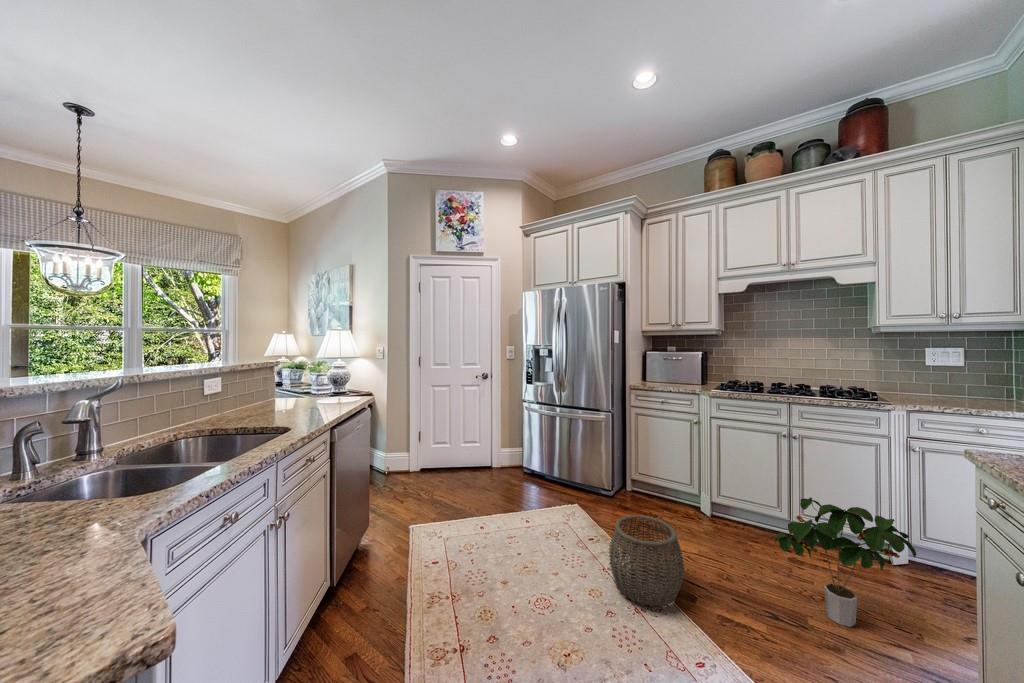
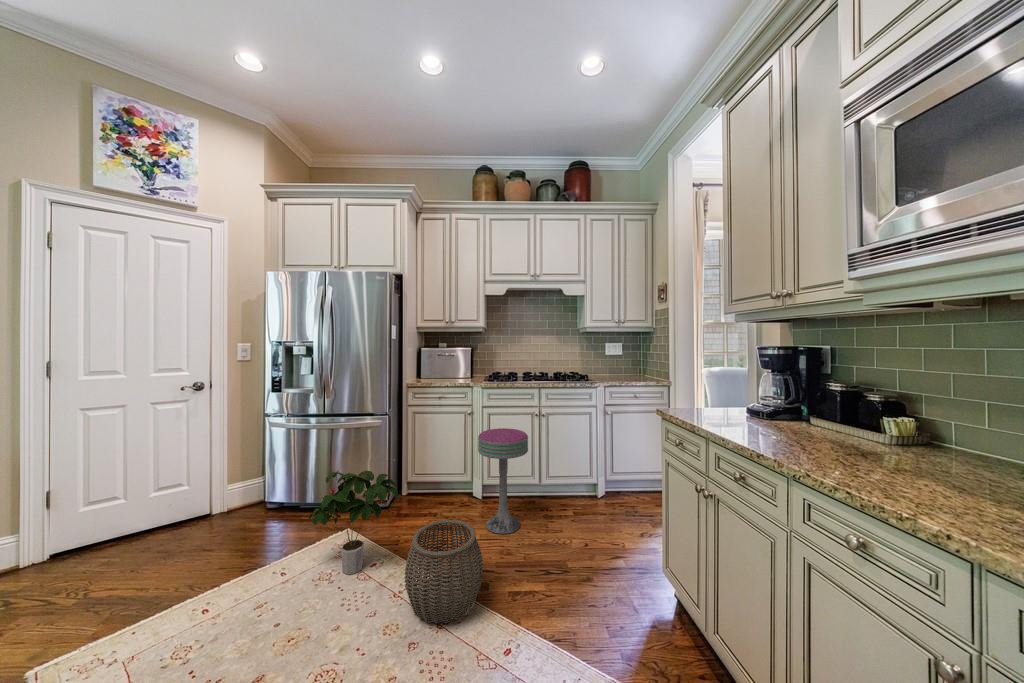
bar stool: none [697,442,761,560] -> present [478,428,528,534]
potted plant: present [775,497,916,627] -> present [309,471,398,575]

